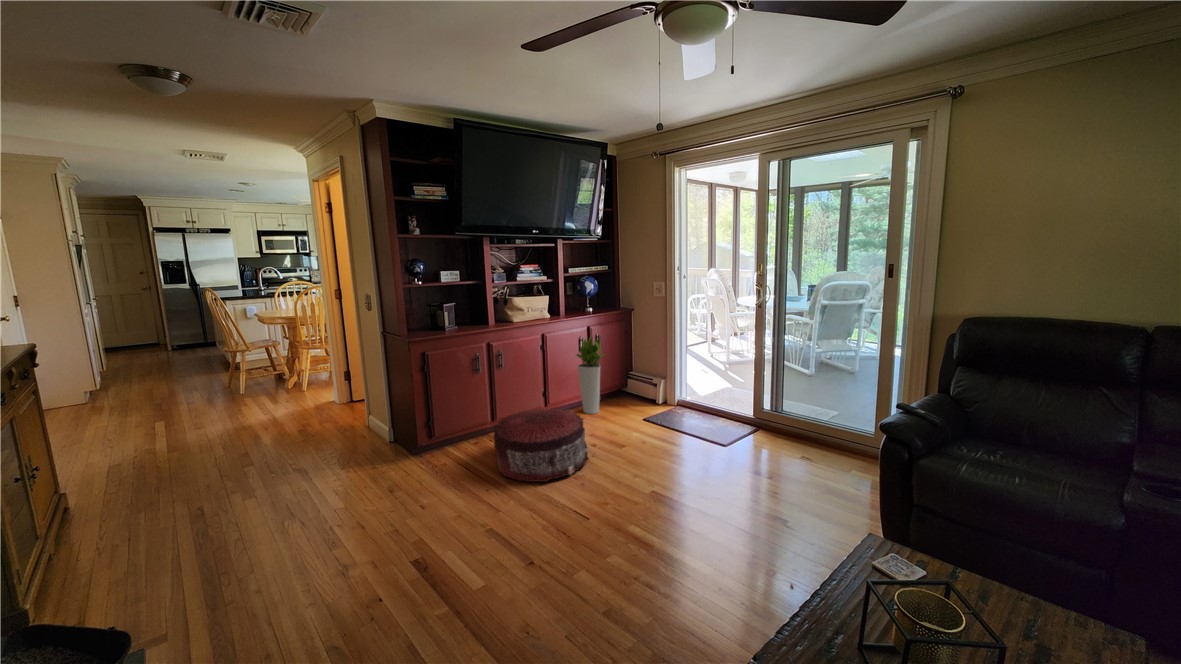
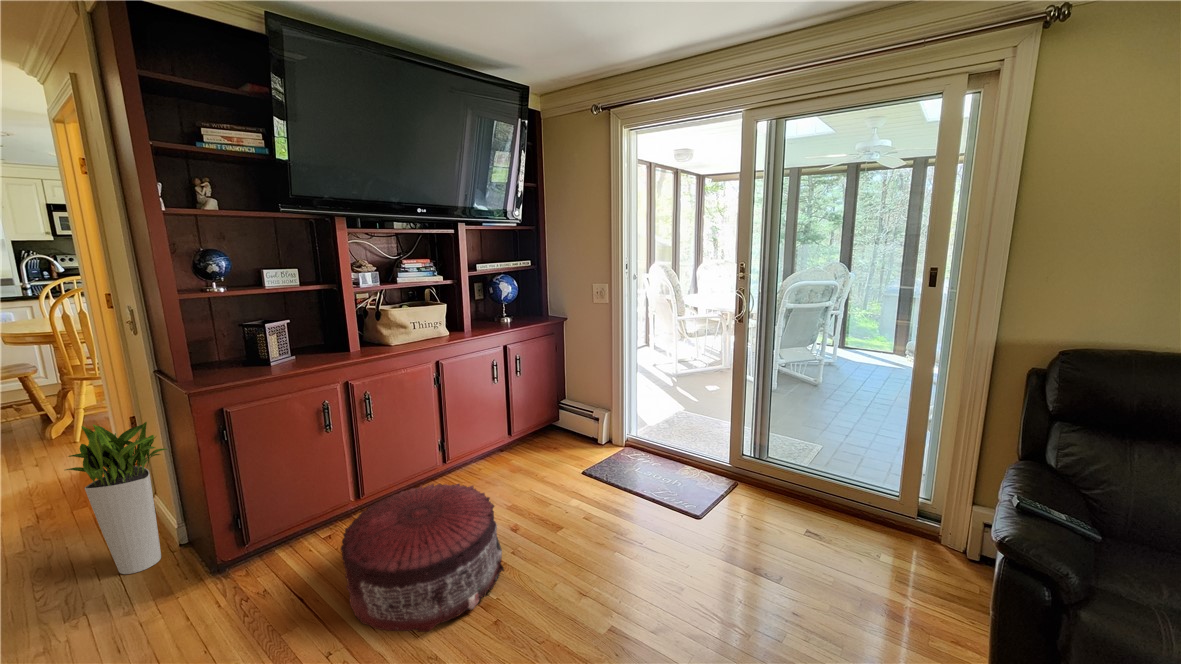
planter: present [576,337,605,414] -> present [66,422,167,574]

